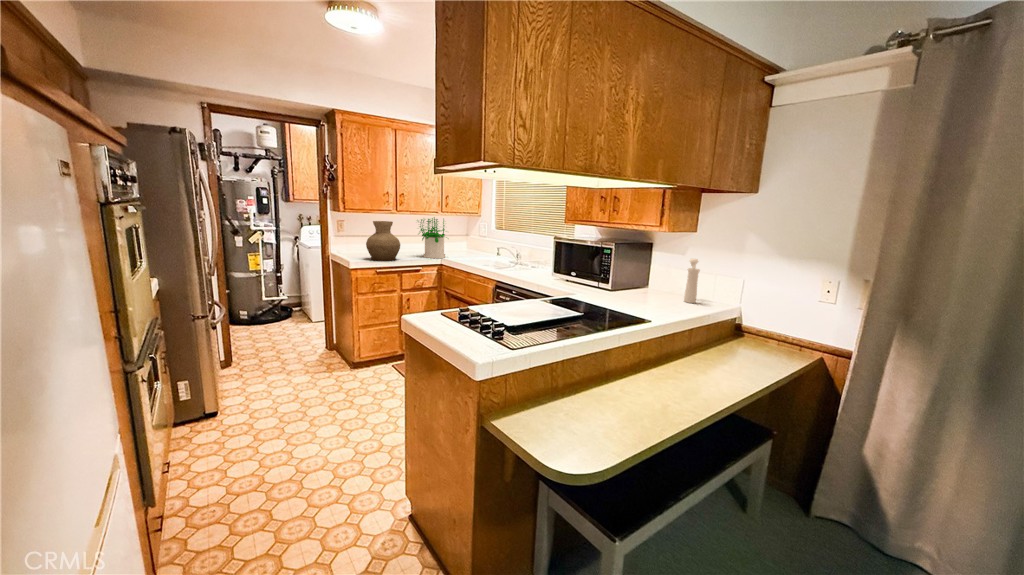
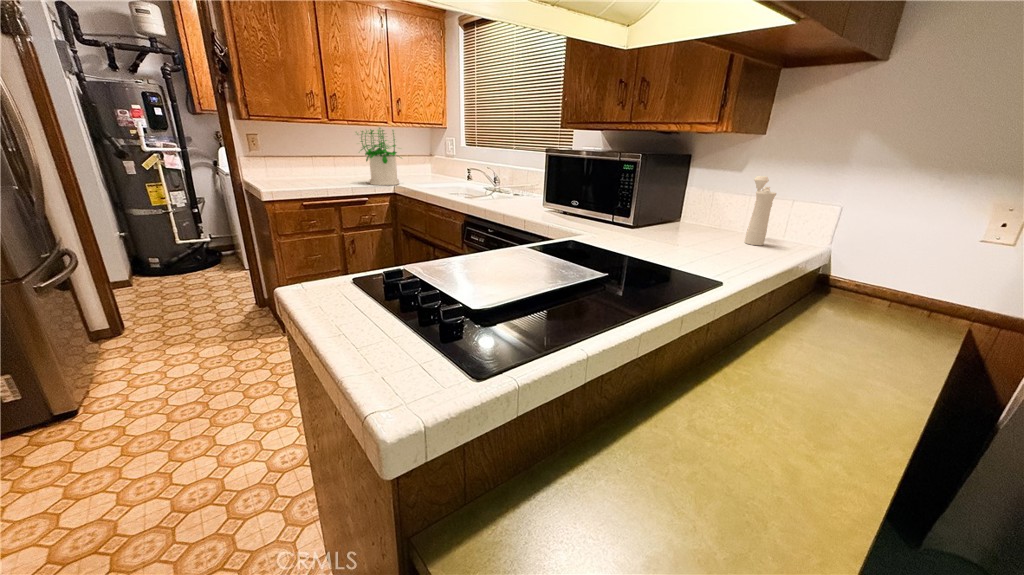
vase: present [366,221,400,261] -> none [281,132,332,190]

